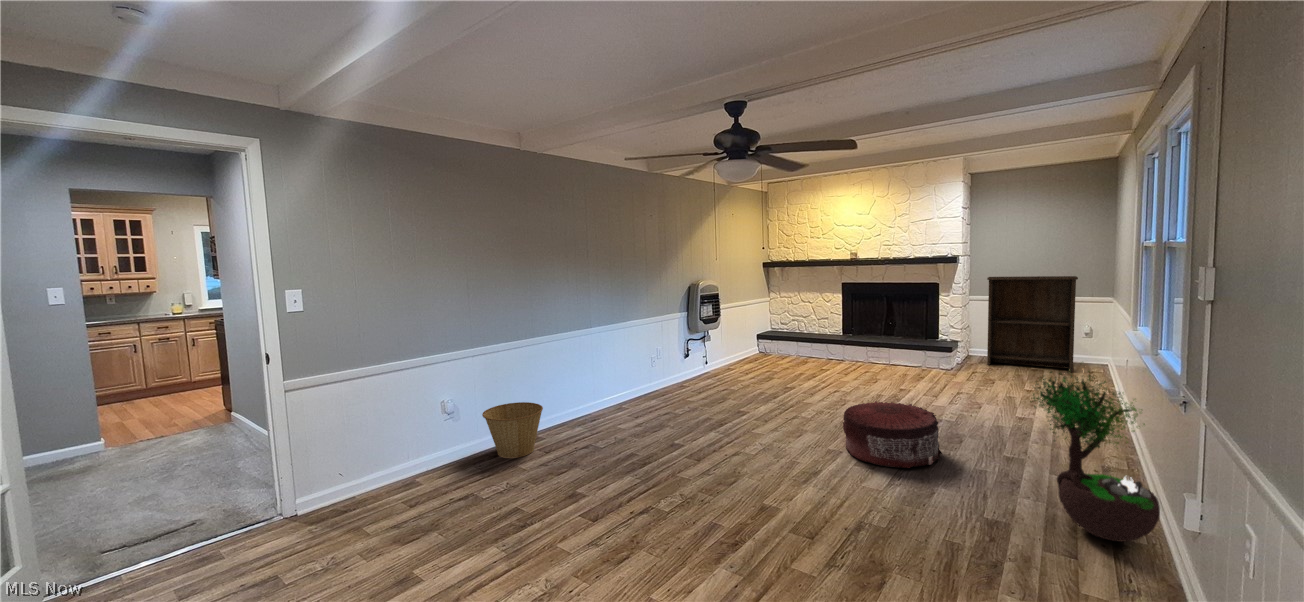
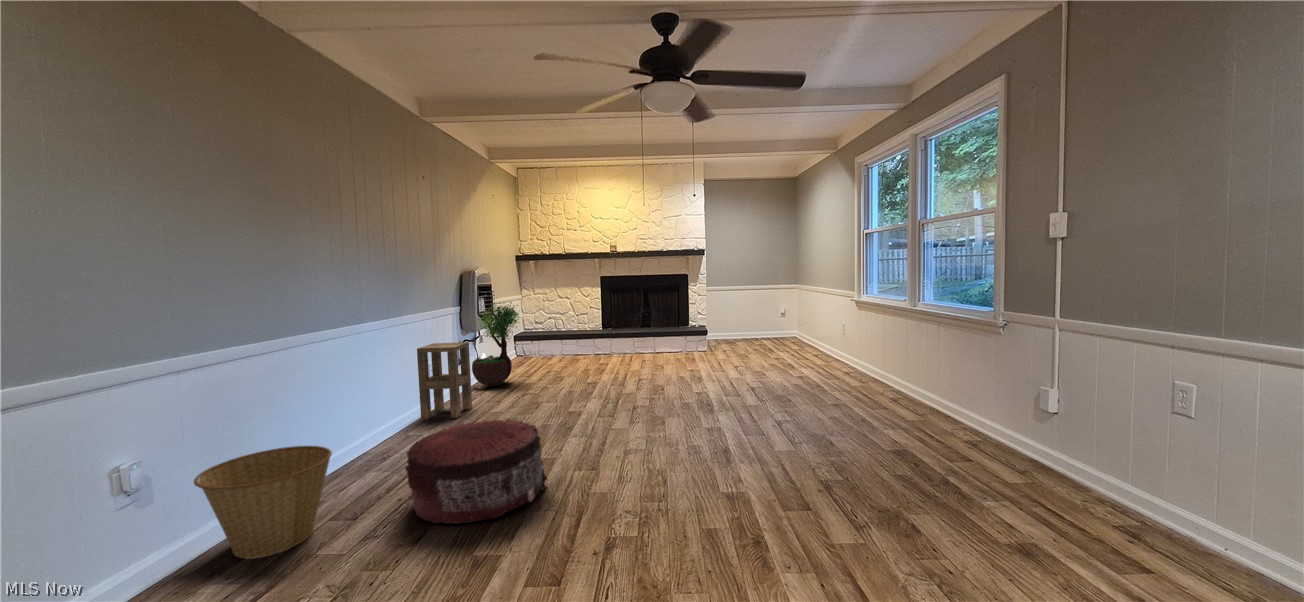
bookshelf: present [987,276,1078,372] -> none [718,267,780,344]
side table: none [639,342,678,400] -> present [417,342,472,419]
potted tree: present [1033,370,1160,542] -> present [472,302,519,386]
pouf: present [843,401,942,468] -> present [405,419,547,524]

